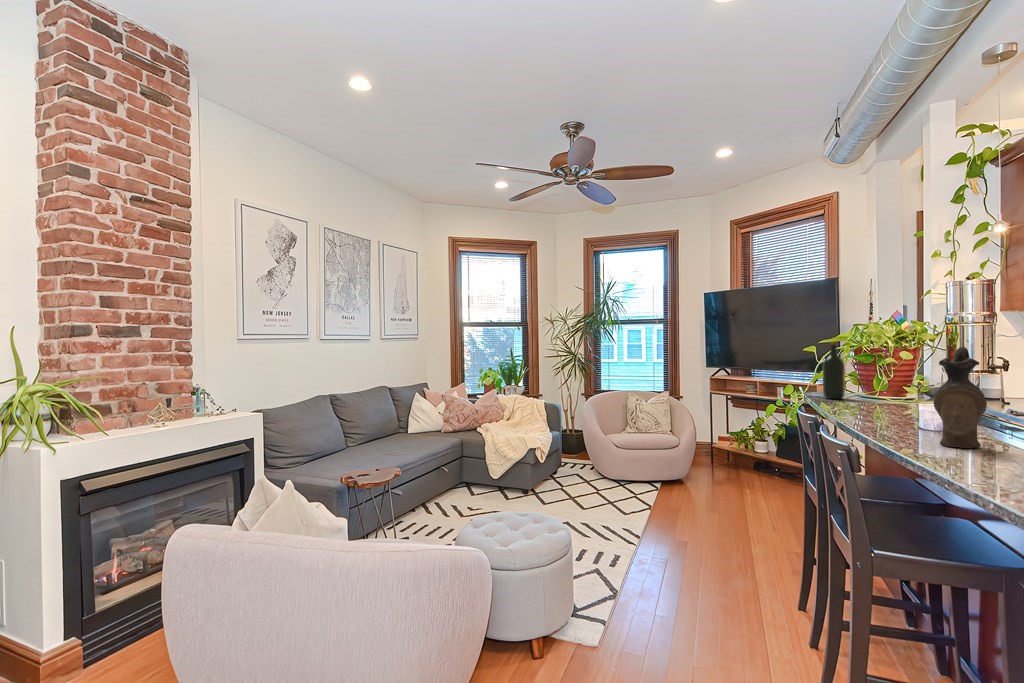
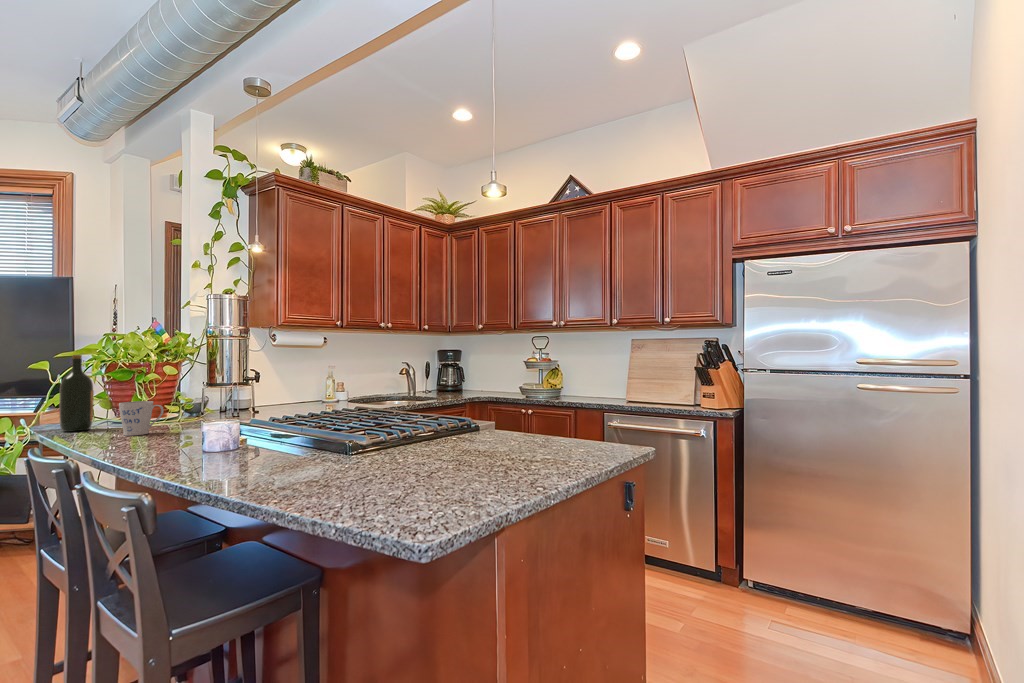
ceramic pitcher: present [933,347,987,448] -> none [233,354,287,474]
mug: none [861,380,896,407] -> present [119,401,164,436]

